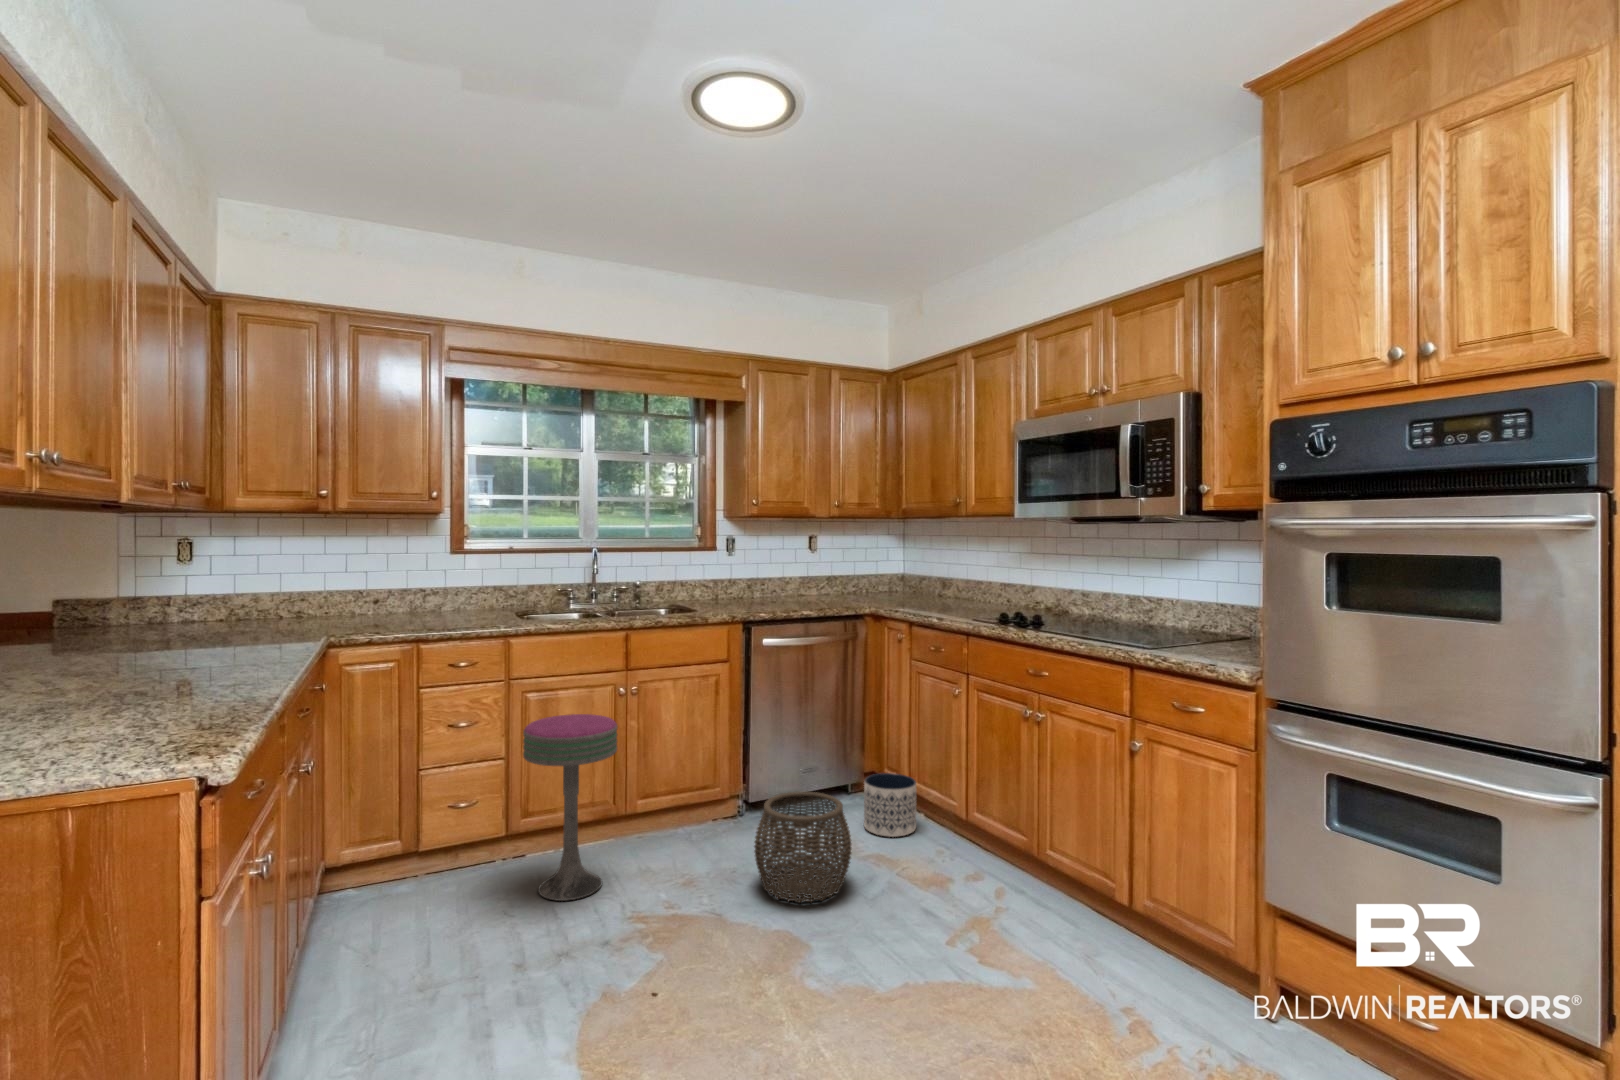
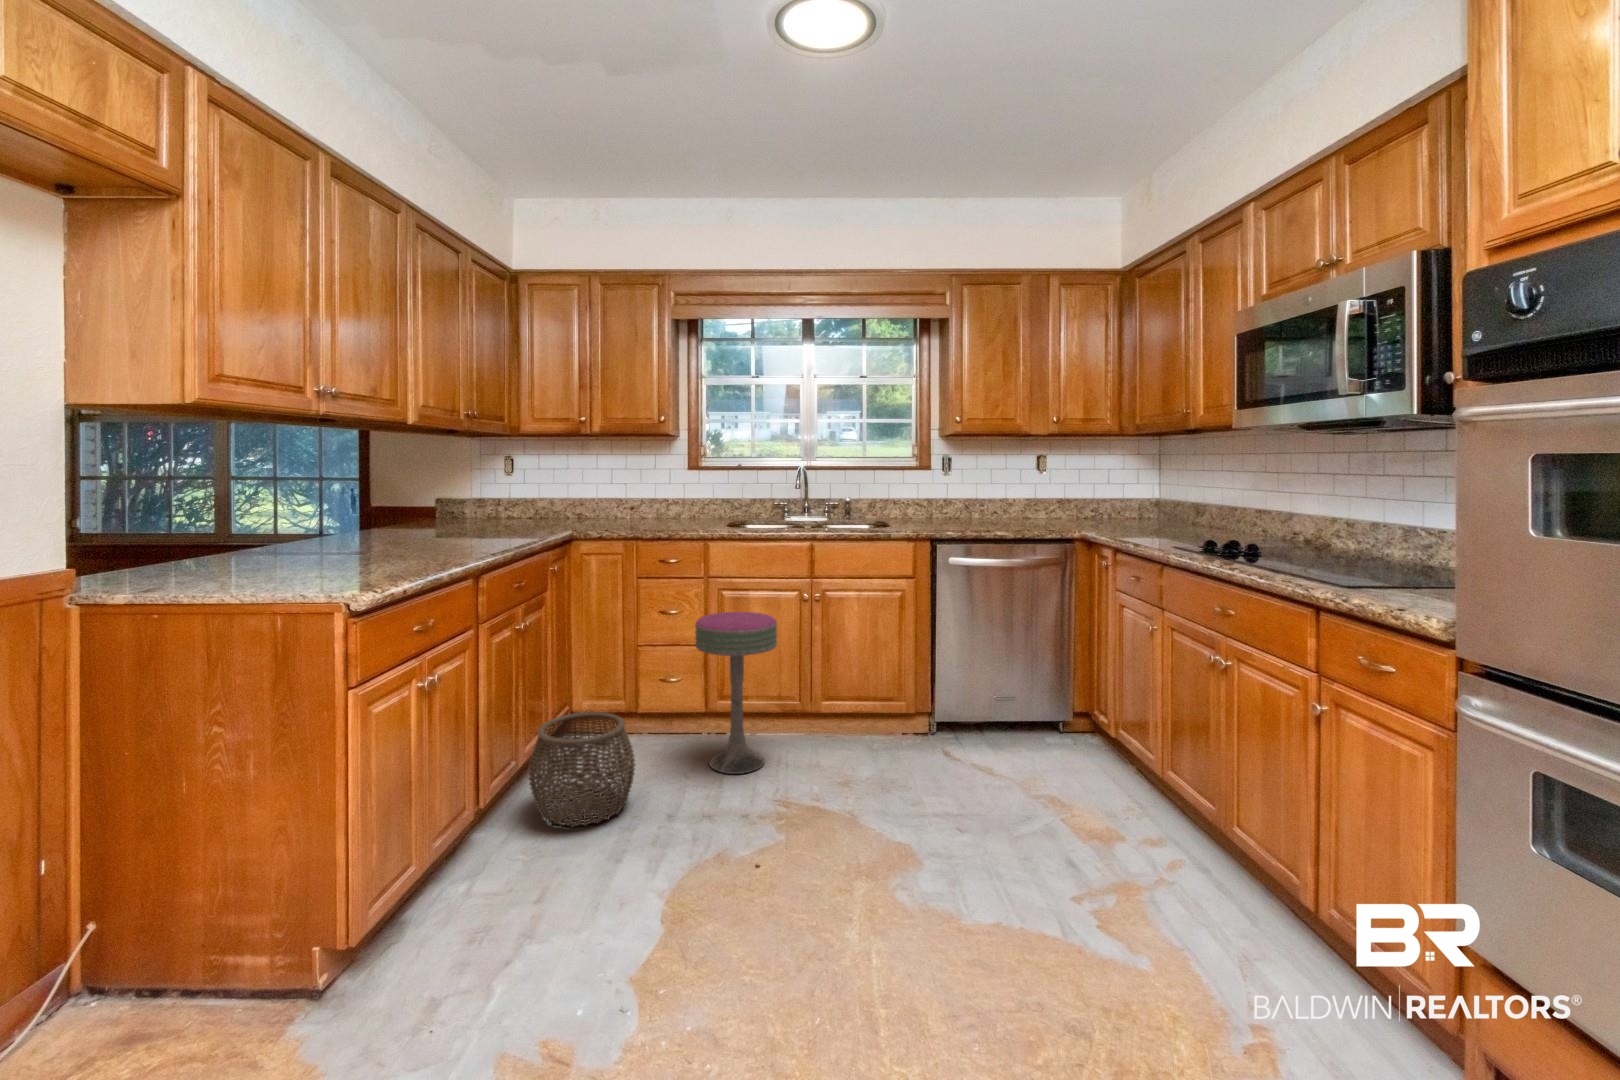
planter: present [864,773,916,837] -> none [1044,710,1107,780]
woven basket: present [754,792,852,902] -> present [529,712,635,827]

